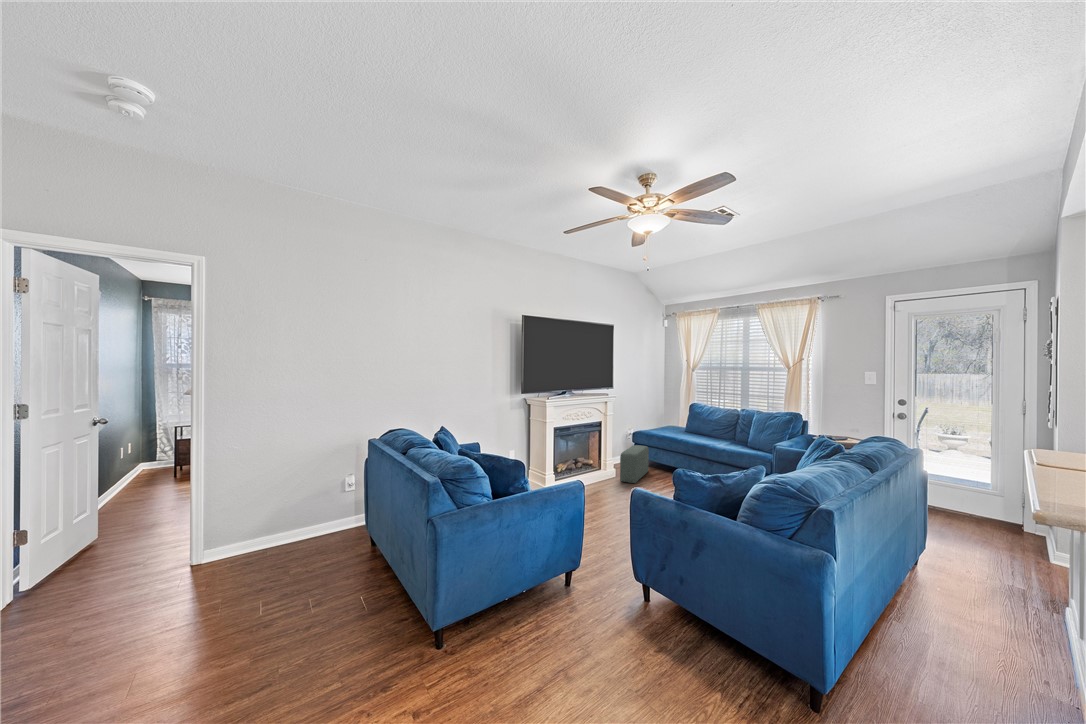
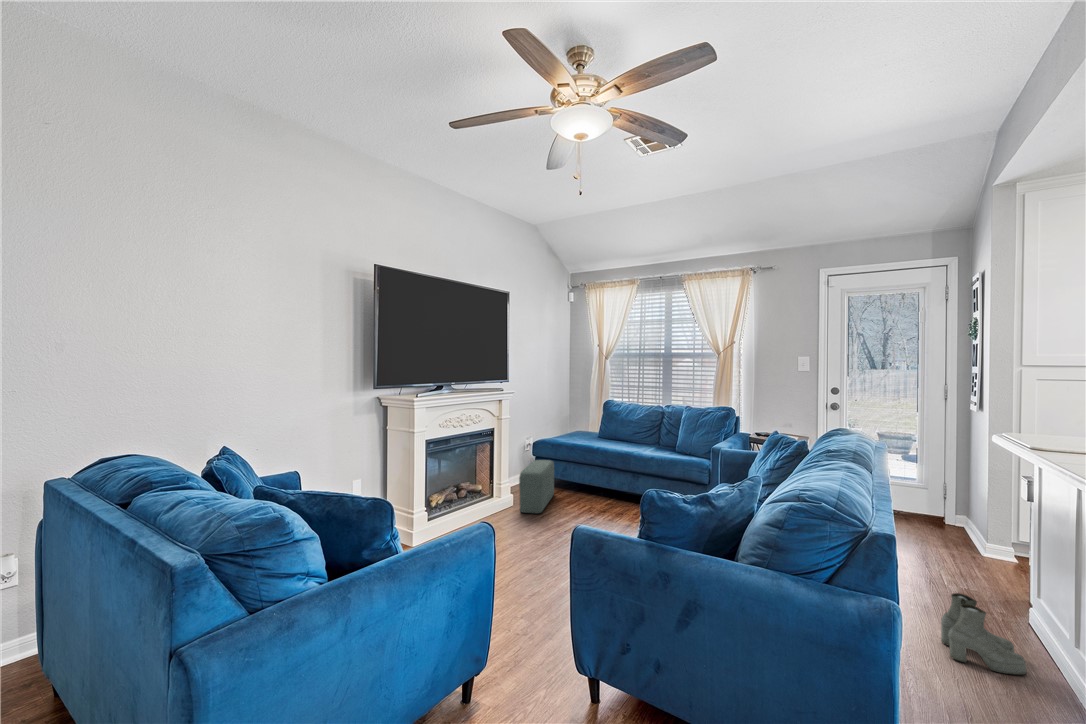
boots: none [920,568,981,633] -> present [941,593,1026,675]

